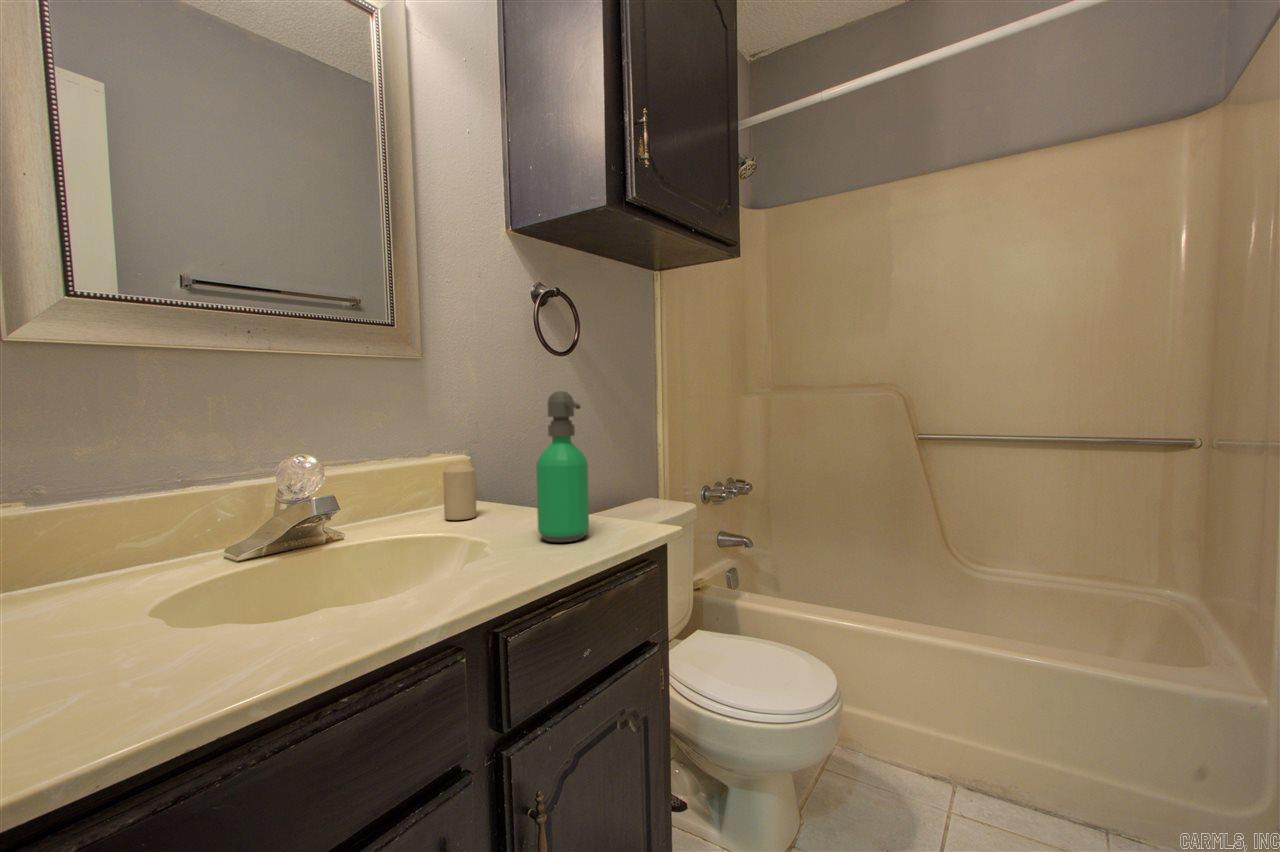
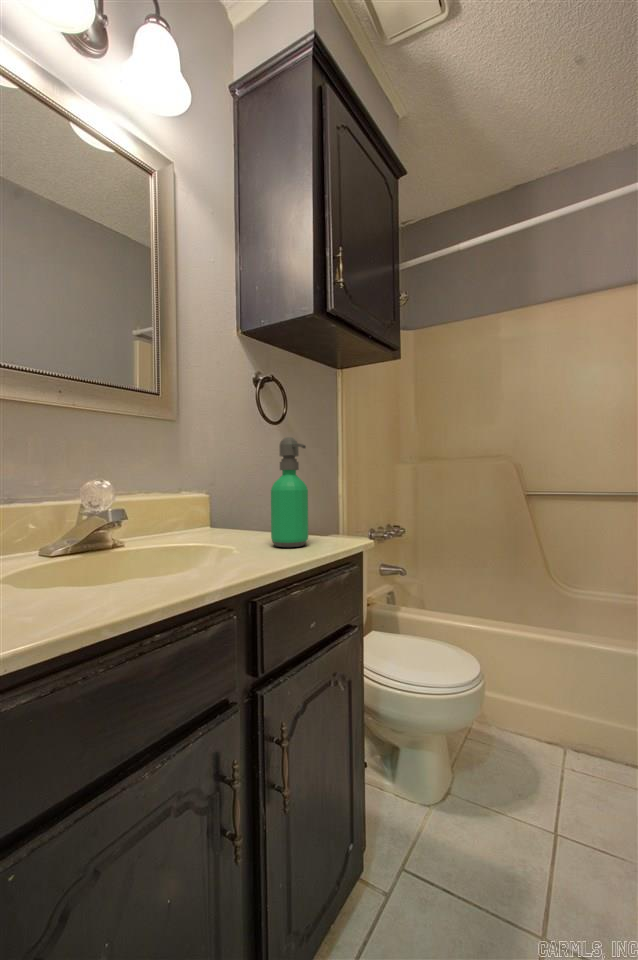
candle: present [443,462,476,520] -> none [194,495,218,537]

